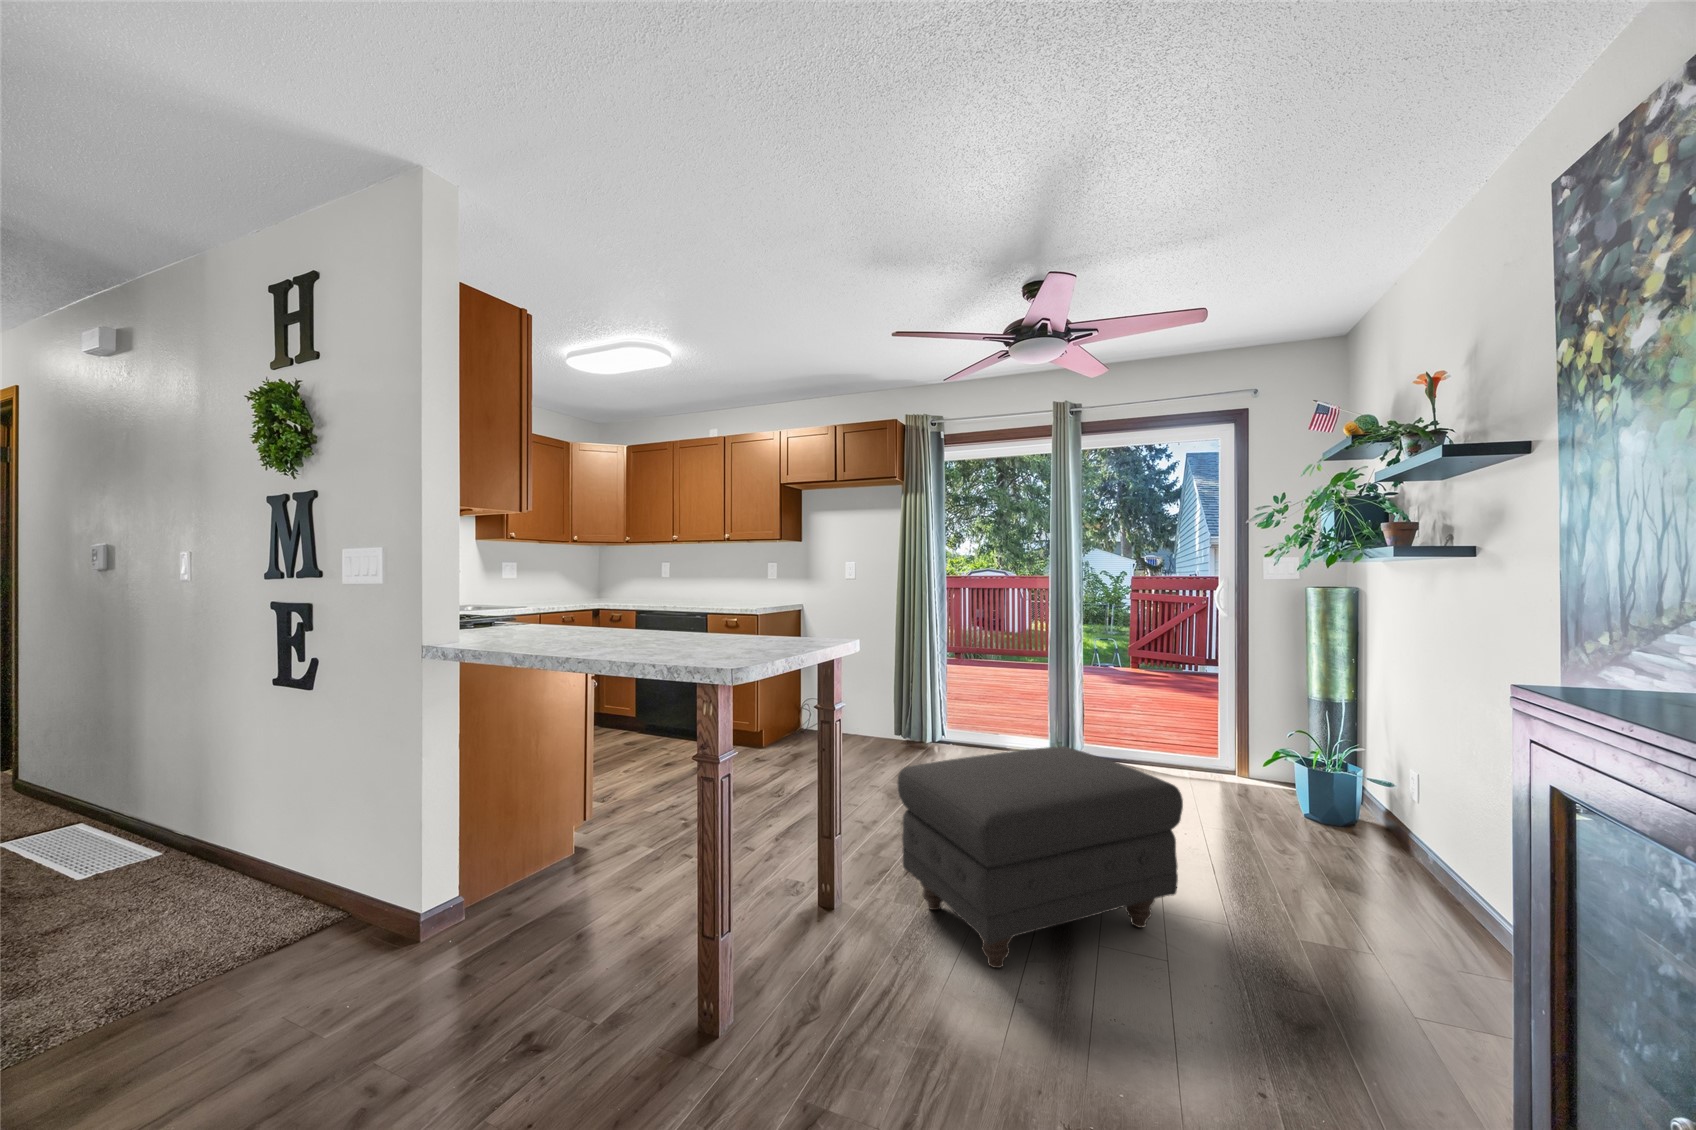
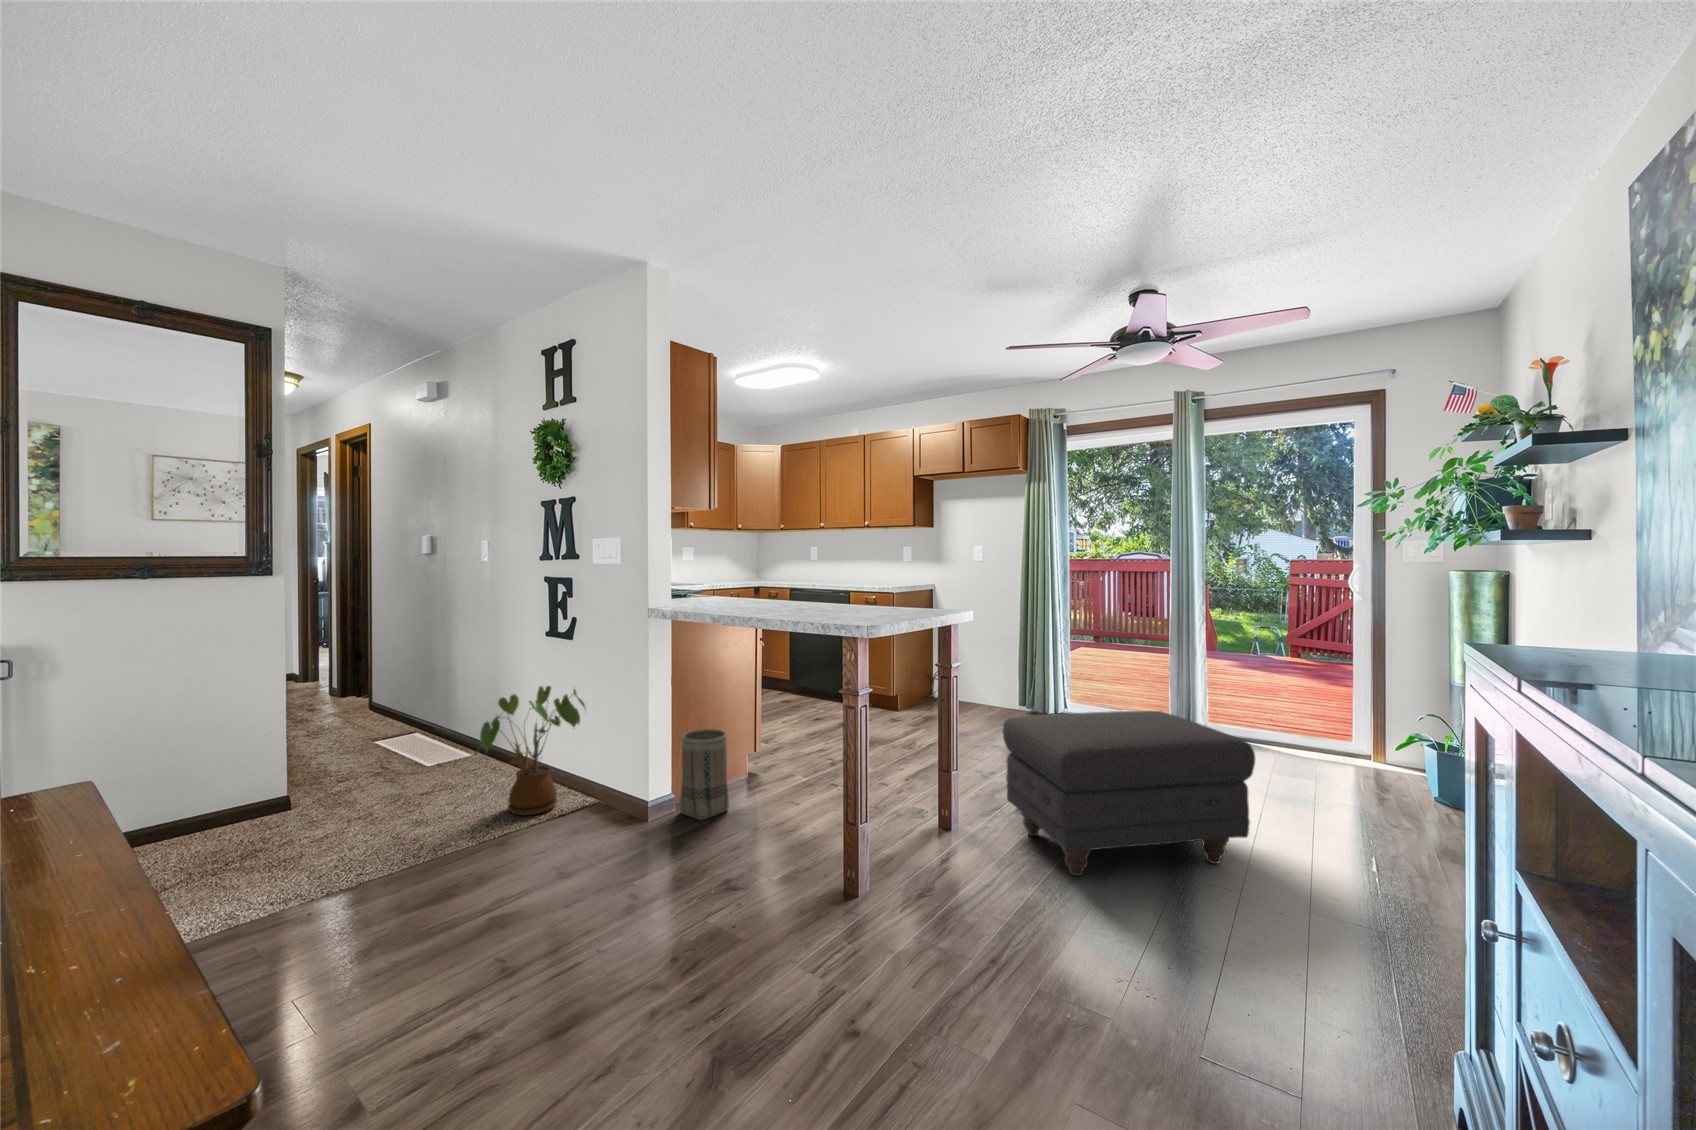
house plant: none [124,757,327,959] -> present [480,686,585,815]
basket: none [469,803,542,935] -> present [680,729,729,820]

